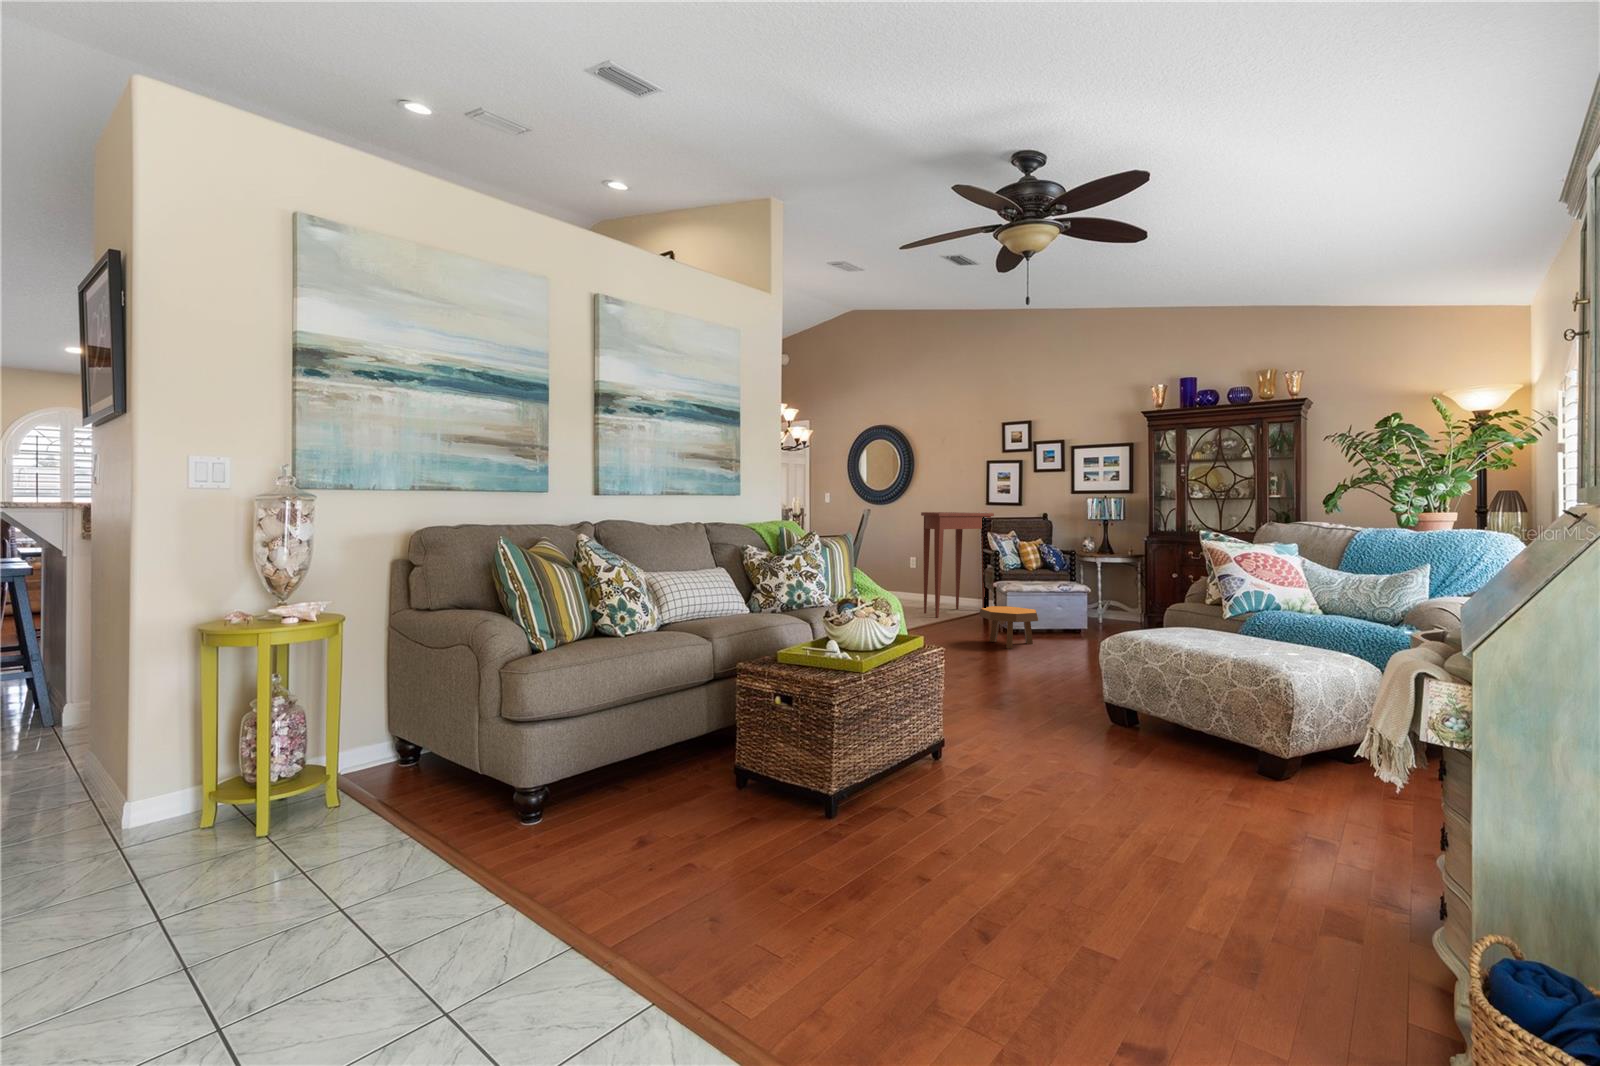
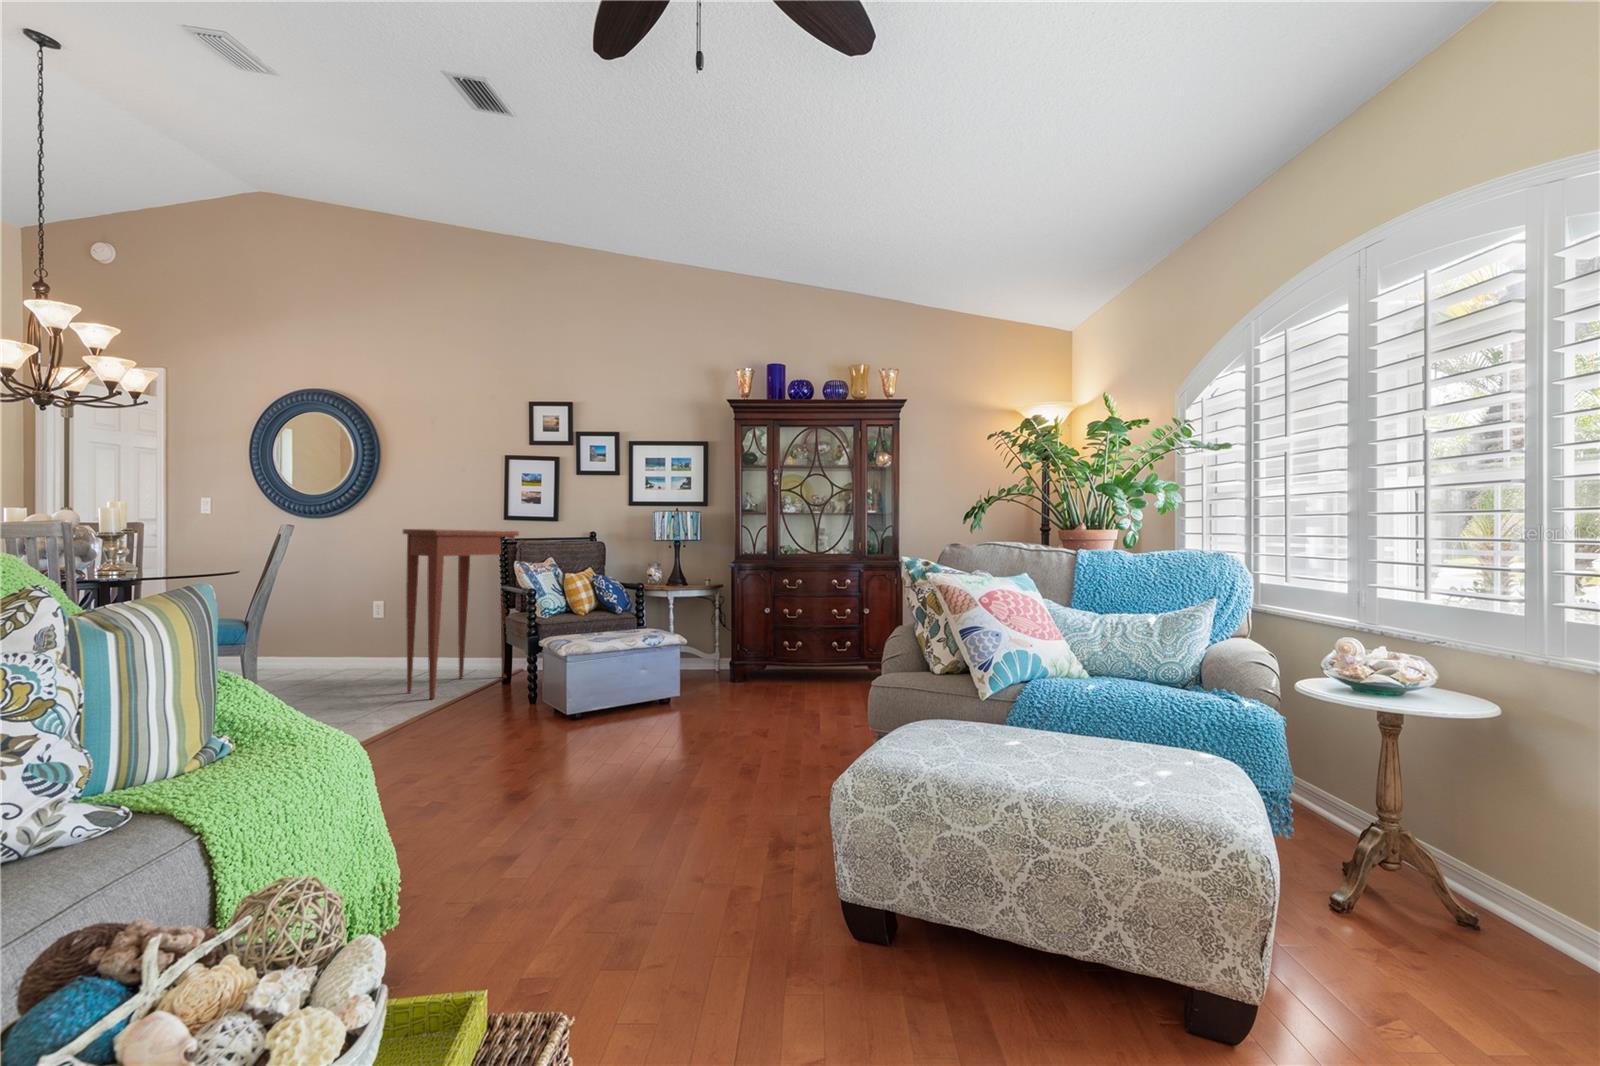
footstool: present [980,606,1038,649] -> none [524,680,624,757]

